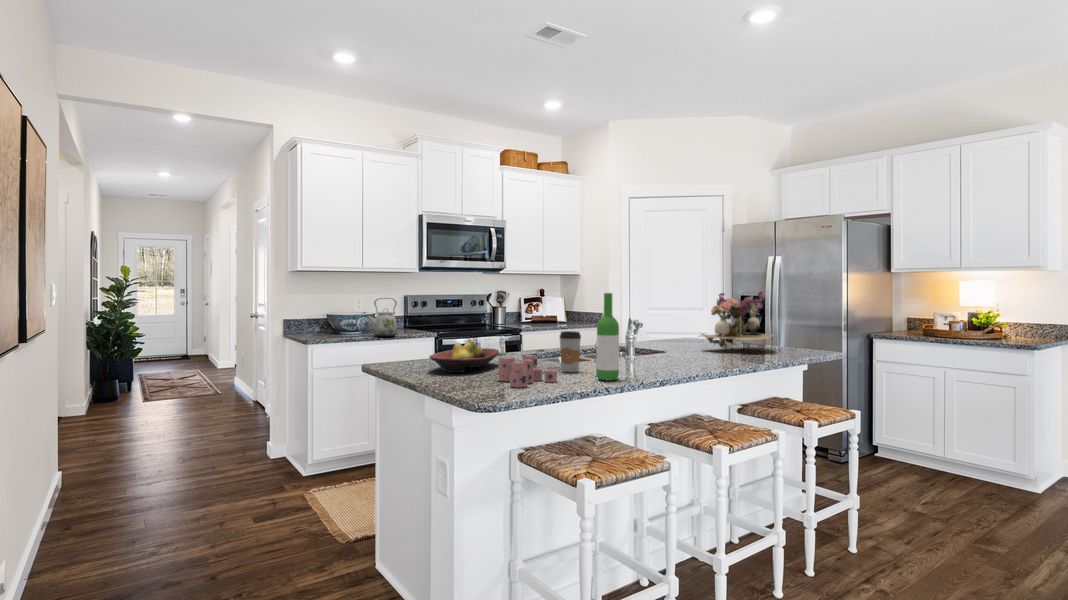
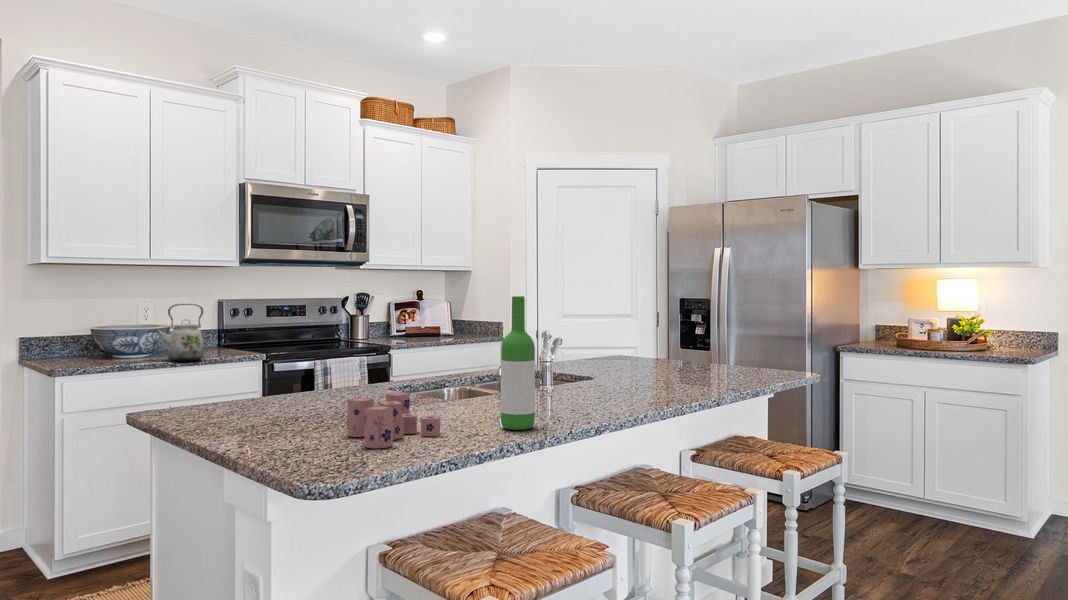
flower arrangement: present [700,291,774,349] -> none [634,290,736,373]
coffee cup: present [560,331,581,372] -> none [443,354,477,416]
fruit bowl: present [429,340,499,373] -> none [236,369,352,423]

